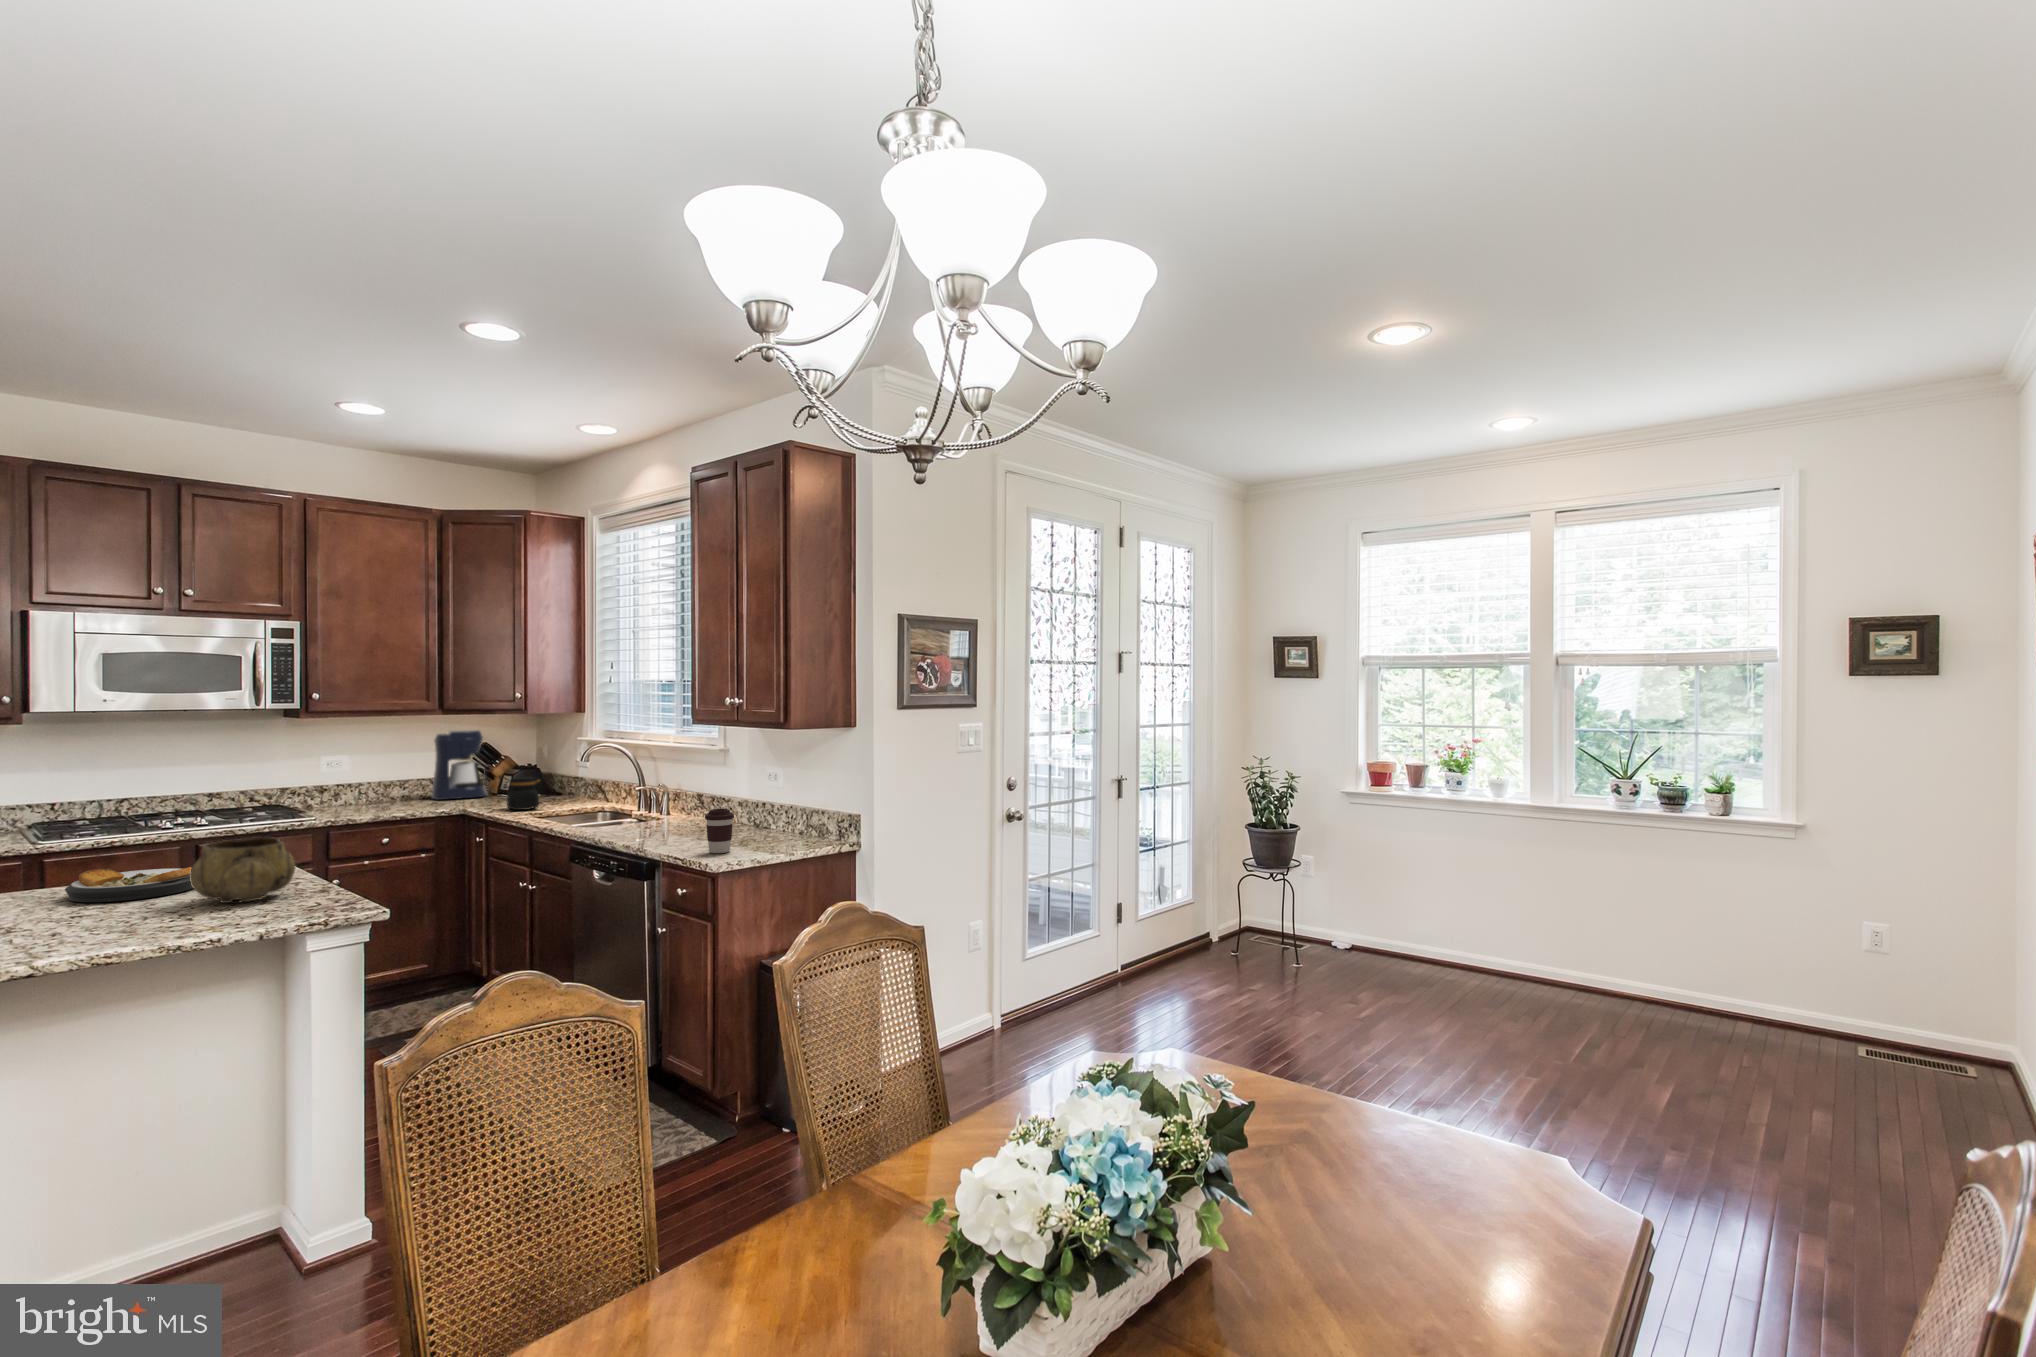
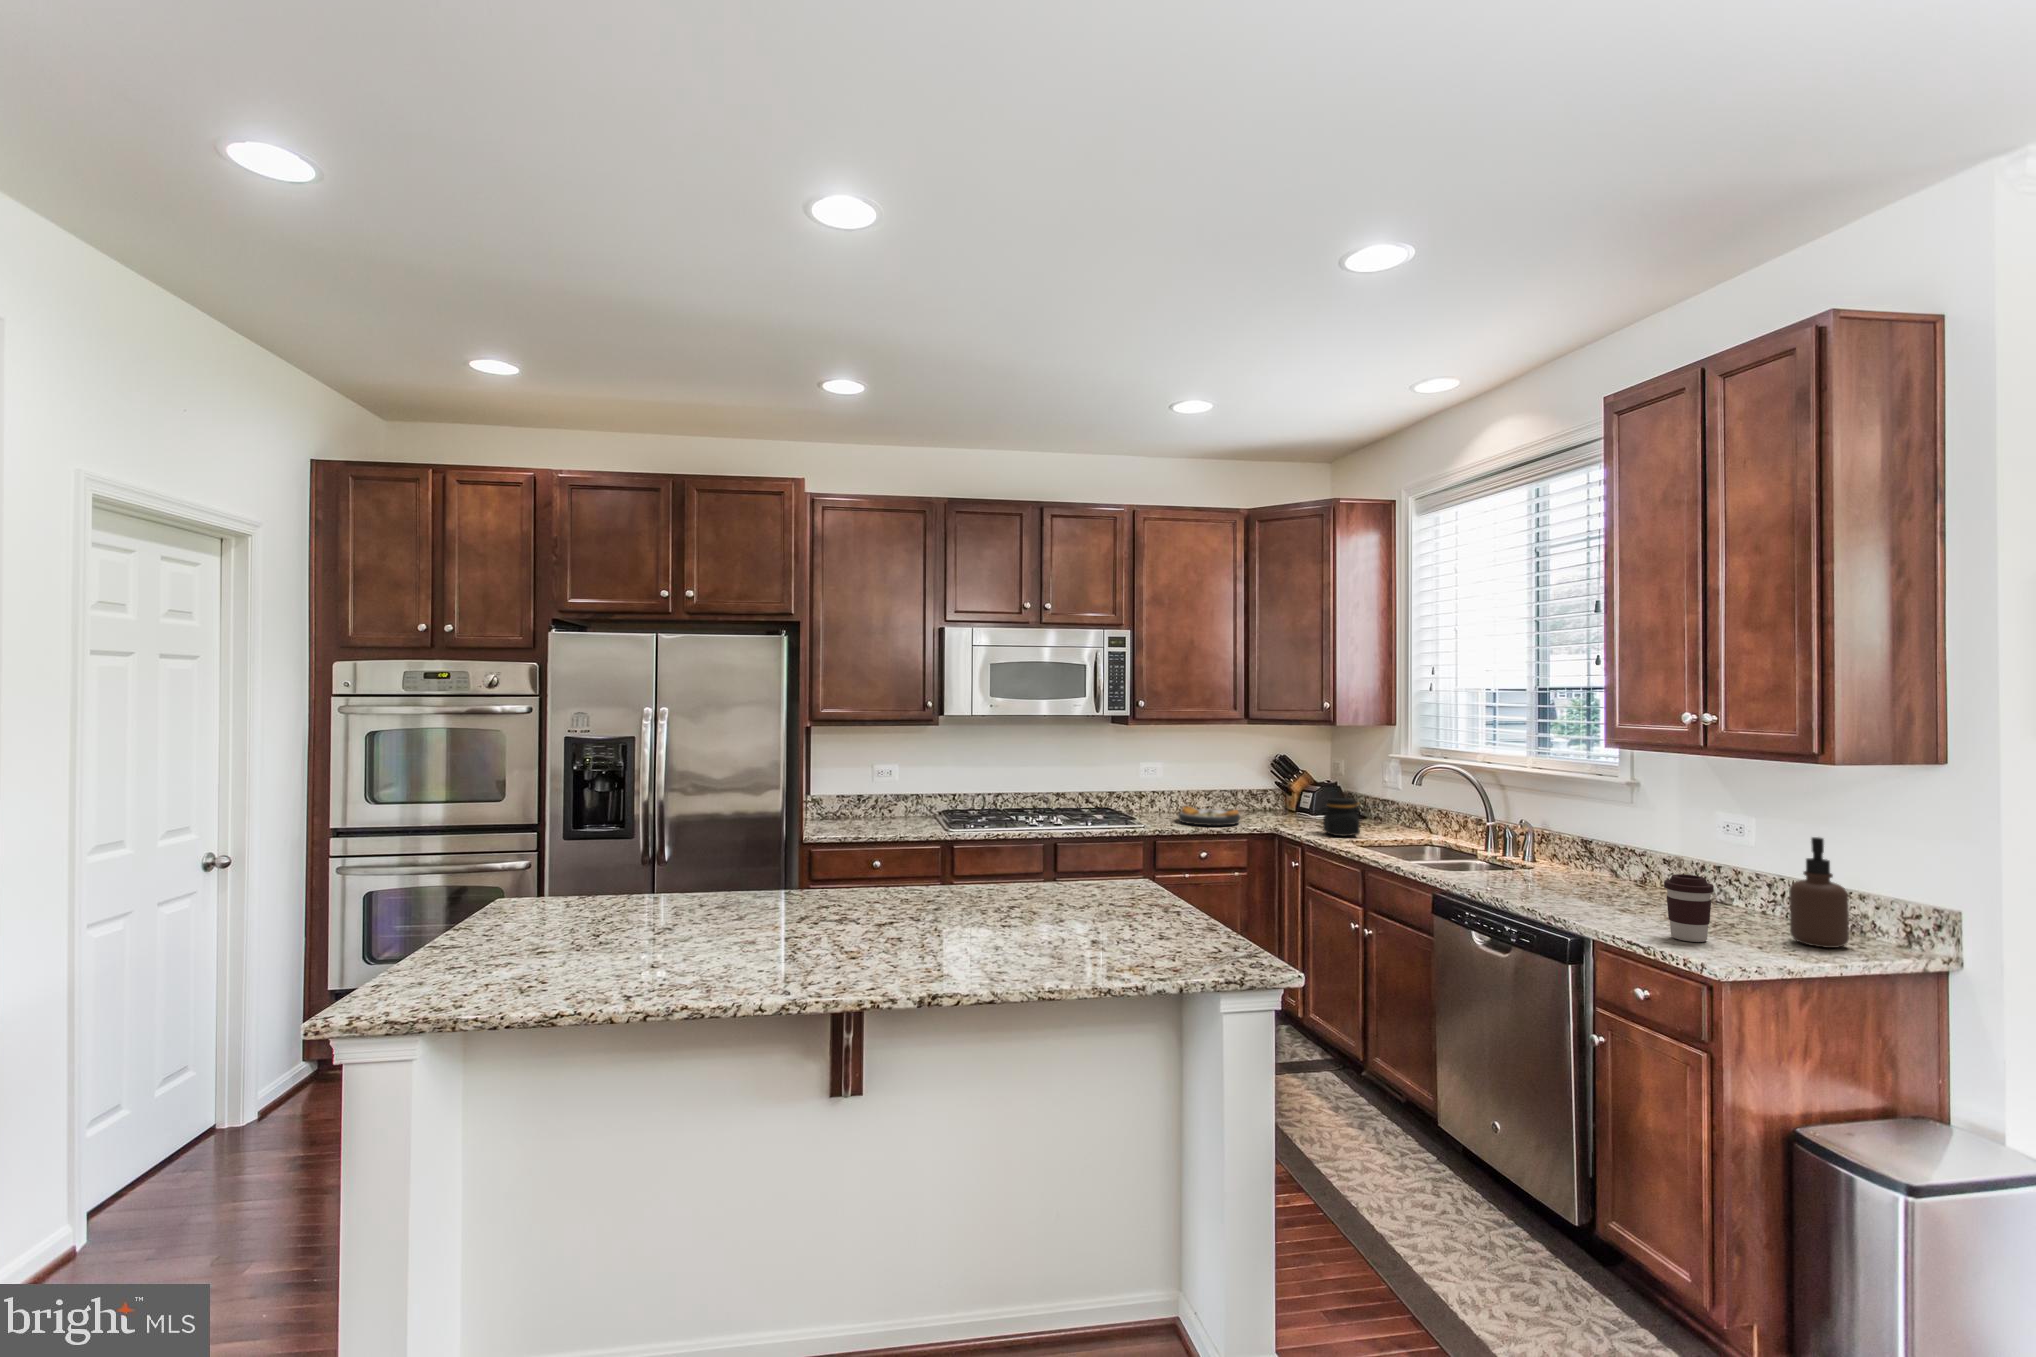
coffee maker: present [431,730,487,800] -> none [1238,742,1292,815]
soap dispenser: none [781,777,811,846] -> present [1789,837,1849,948]
decorative bowl: present [190,837,296,903] -> none [1097,858,1191,933]
plate: present [65,867,193,902] -> present [1178,806,1240,825]

